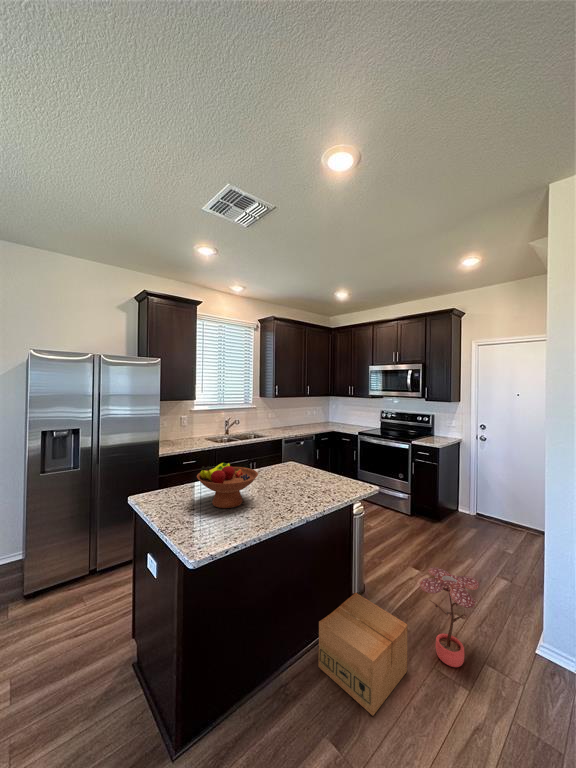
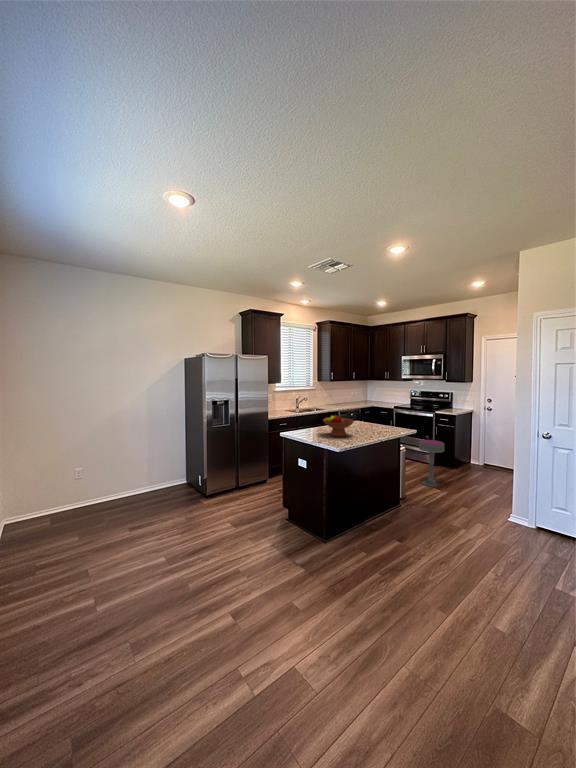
bar stool: none [387,487,424,564] -> present [419,440,445,487]
potted plant: present [420,567,479,667] -> none [442,476,476,524]
cardboard box: present [318,593,407,716] -> none [386,490,435,536]

